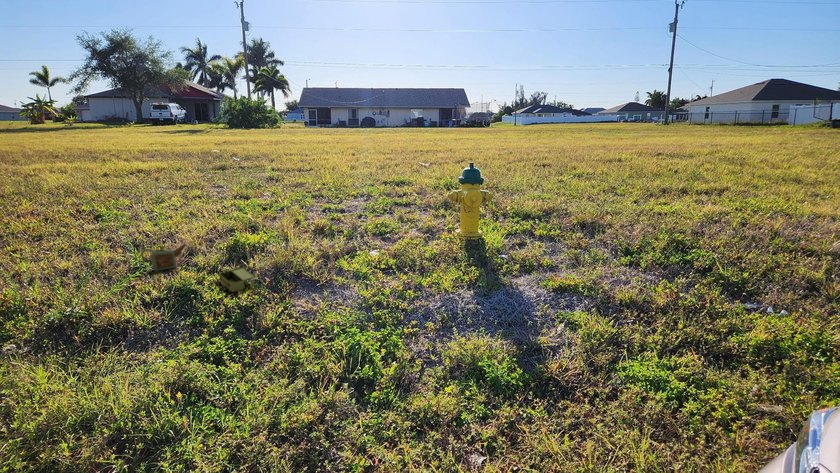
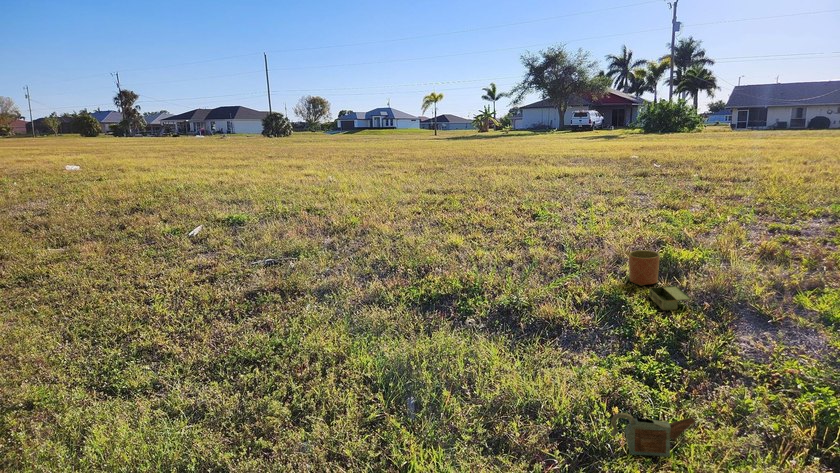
planter: none [197,238,229,273] -> present [629,250,660,286]
watering can: present [141,244,186,271] -> present [611,413,695,456]

